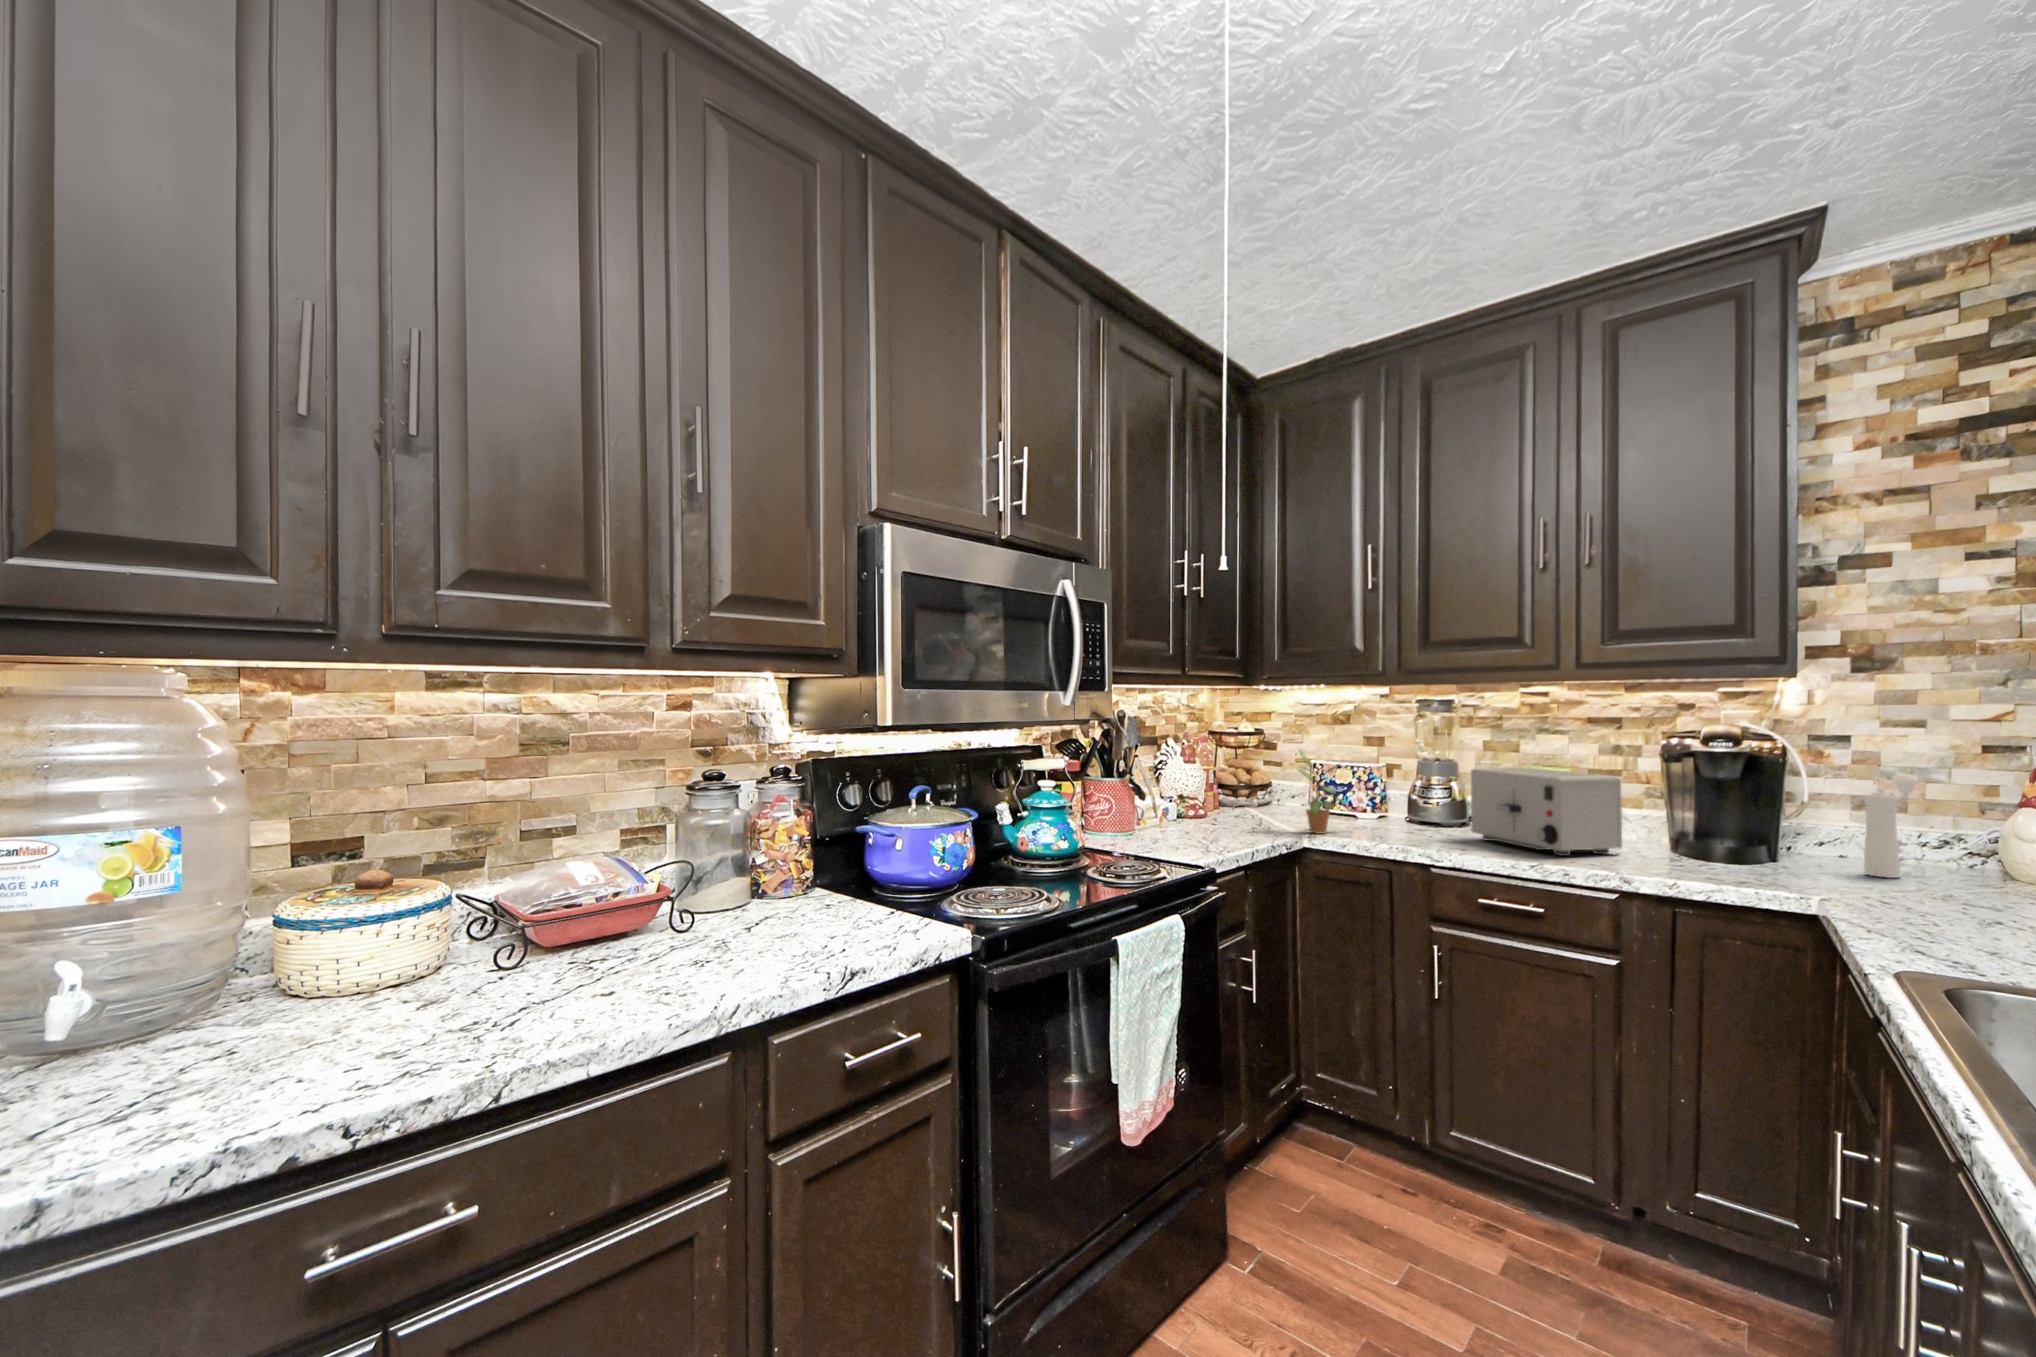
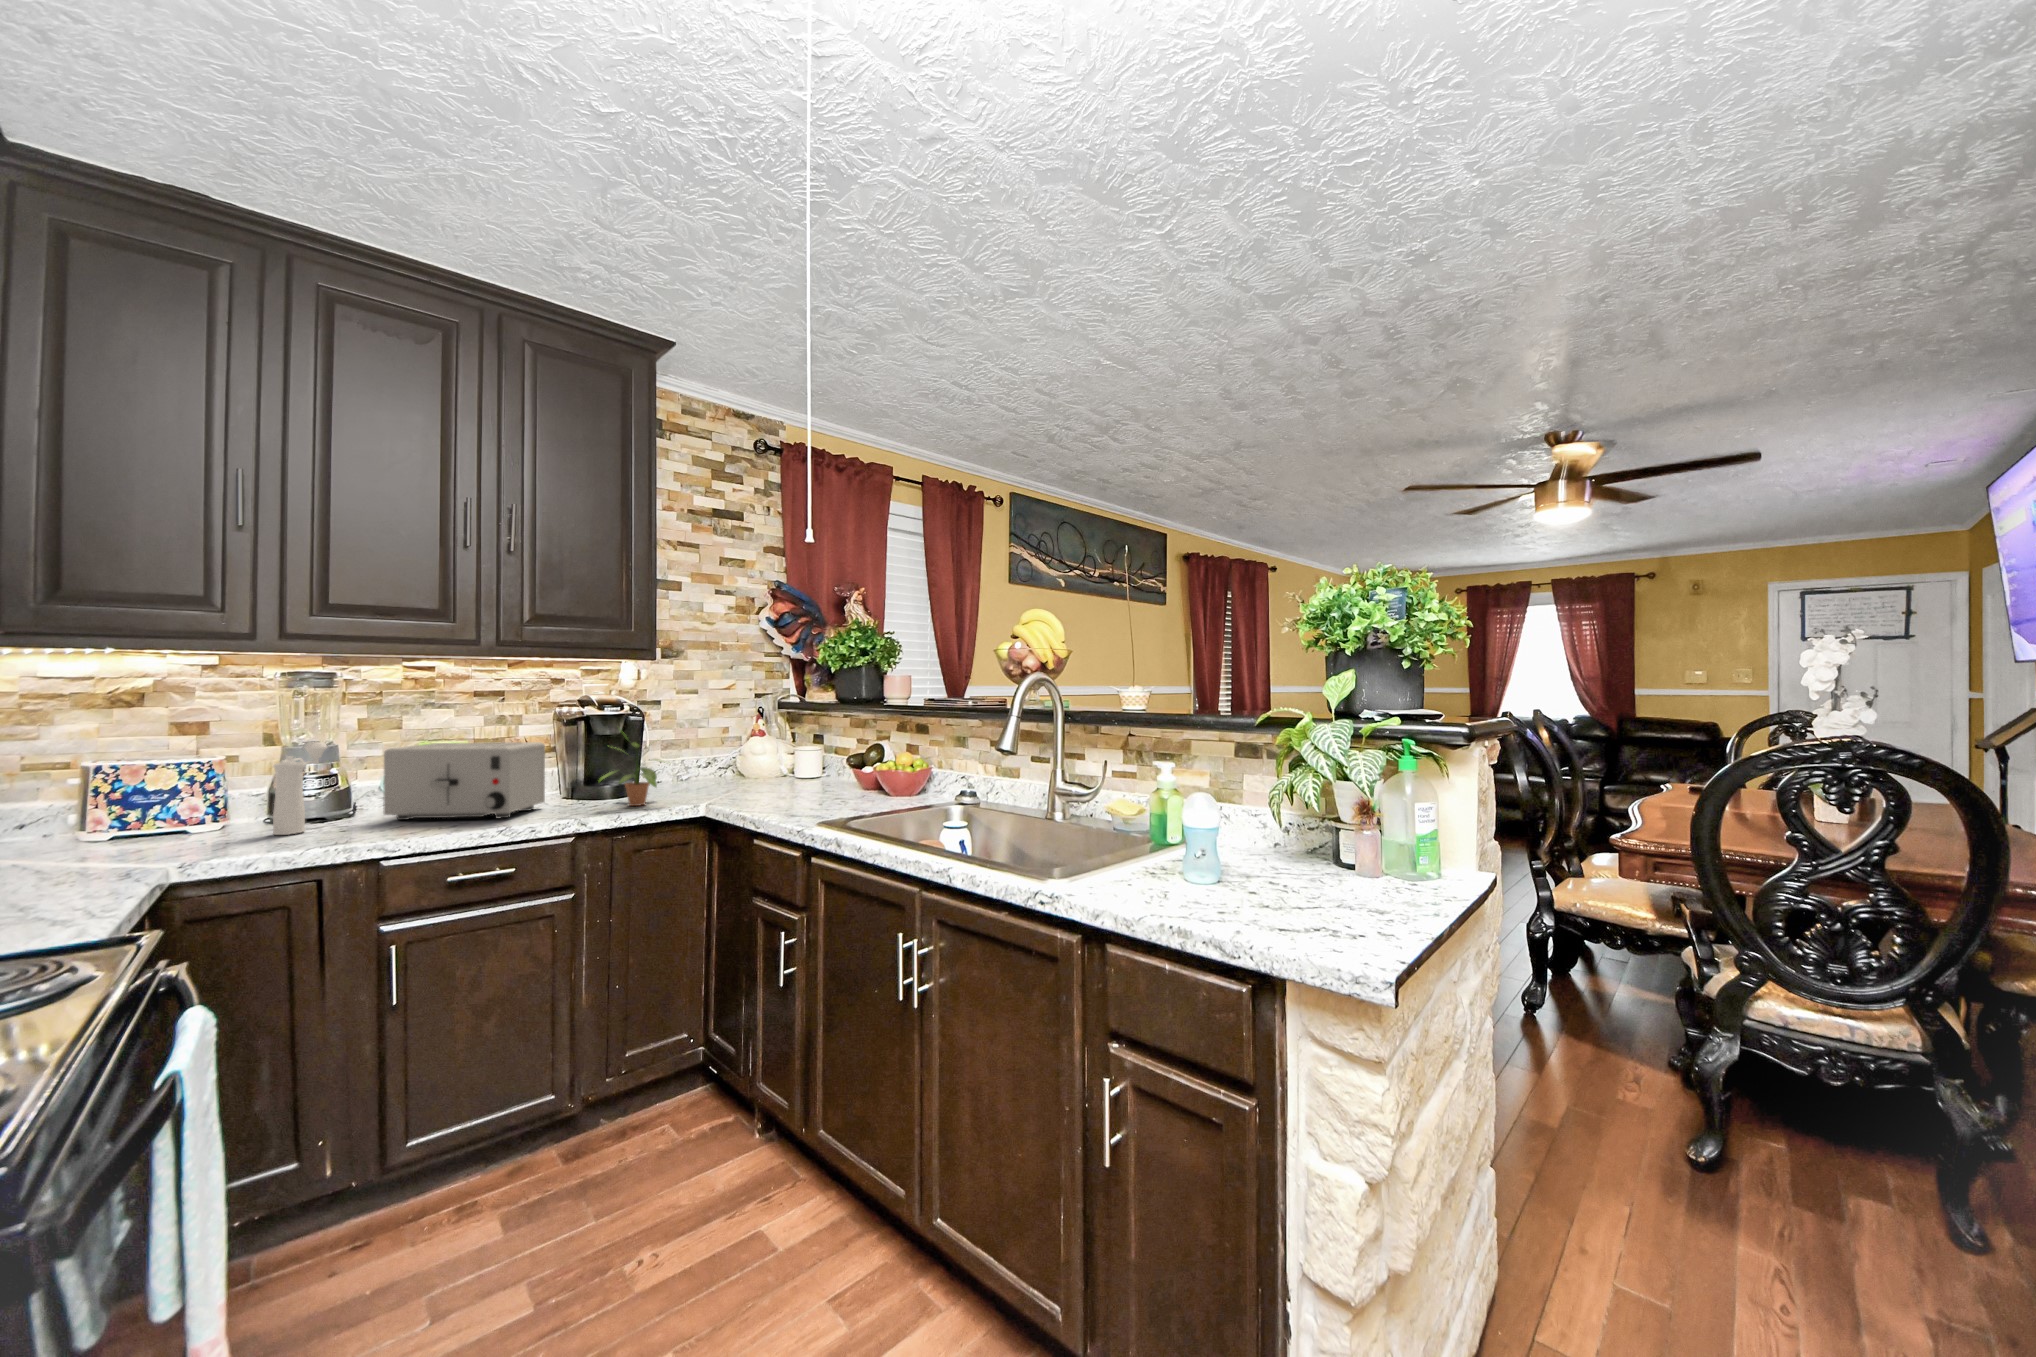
potted plant: present [1298,751,1349,834] -> present [599,733,665,806]
pepper mill: present [1863,774,1919,878] -> present [273,742,327,835]

